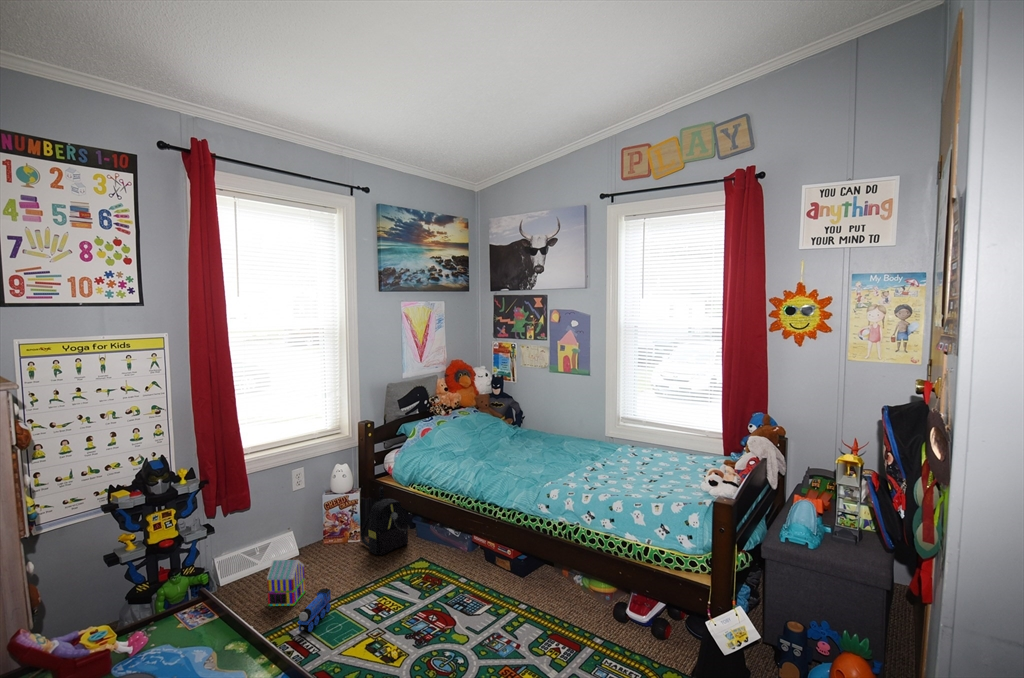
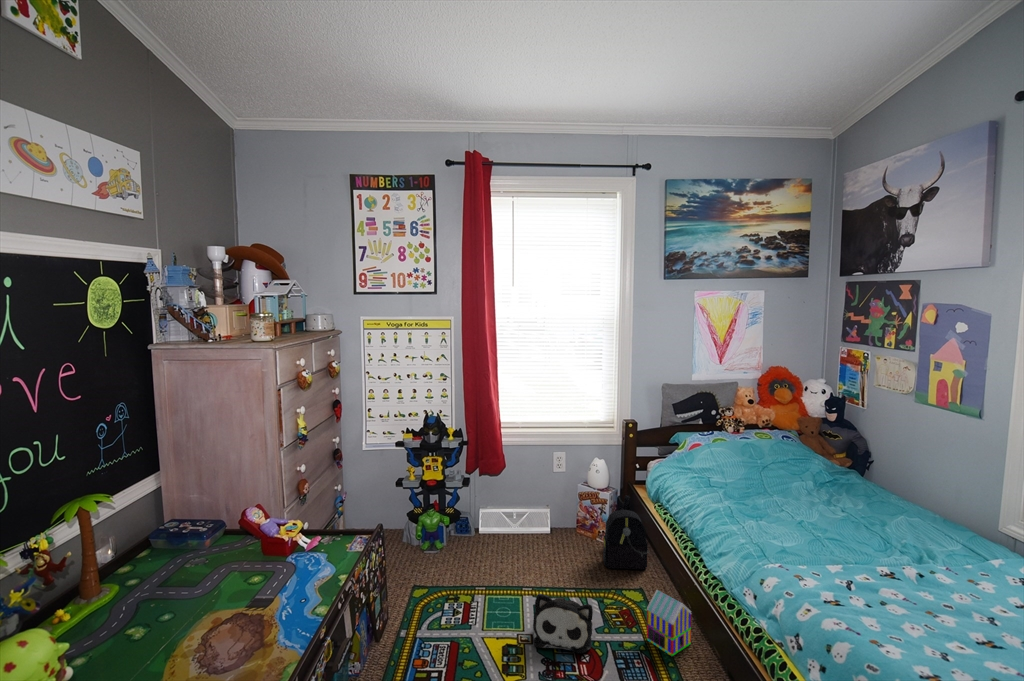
toy house: present [267,560,305,606] -> present [647,590,692,656]
plush toy: none [371,572,429,630] -> present [533,594,593,654]
toy train: present [298,589,331,632] -> none [478,572,521,606]

